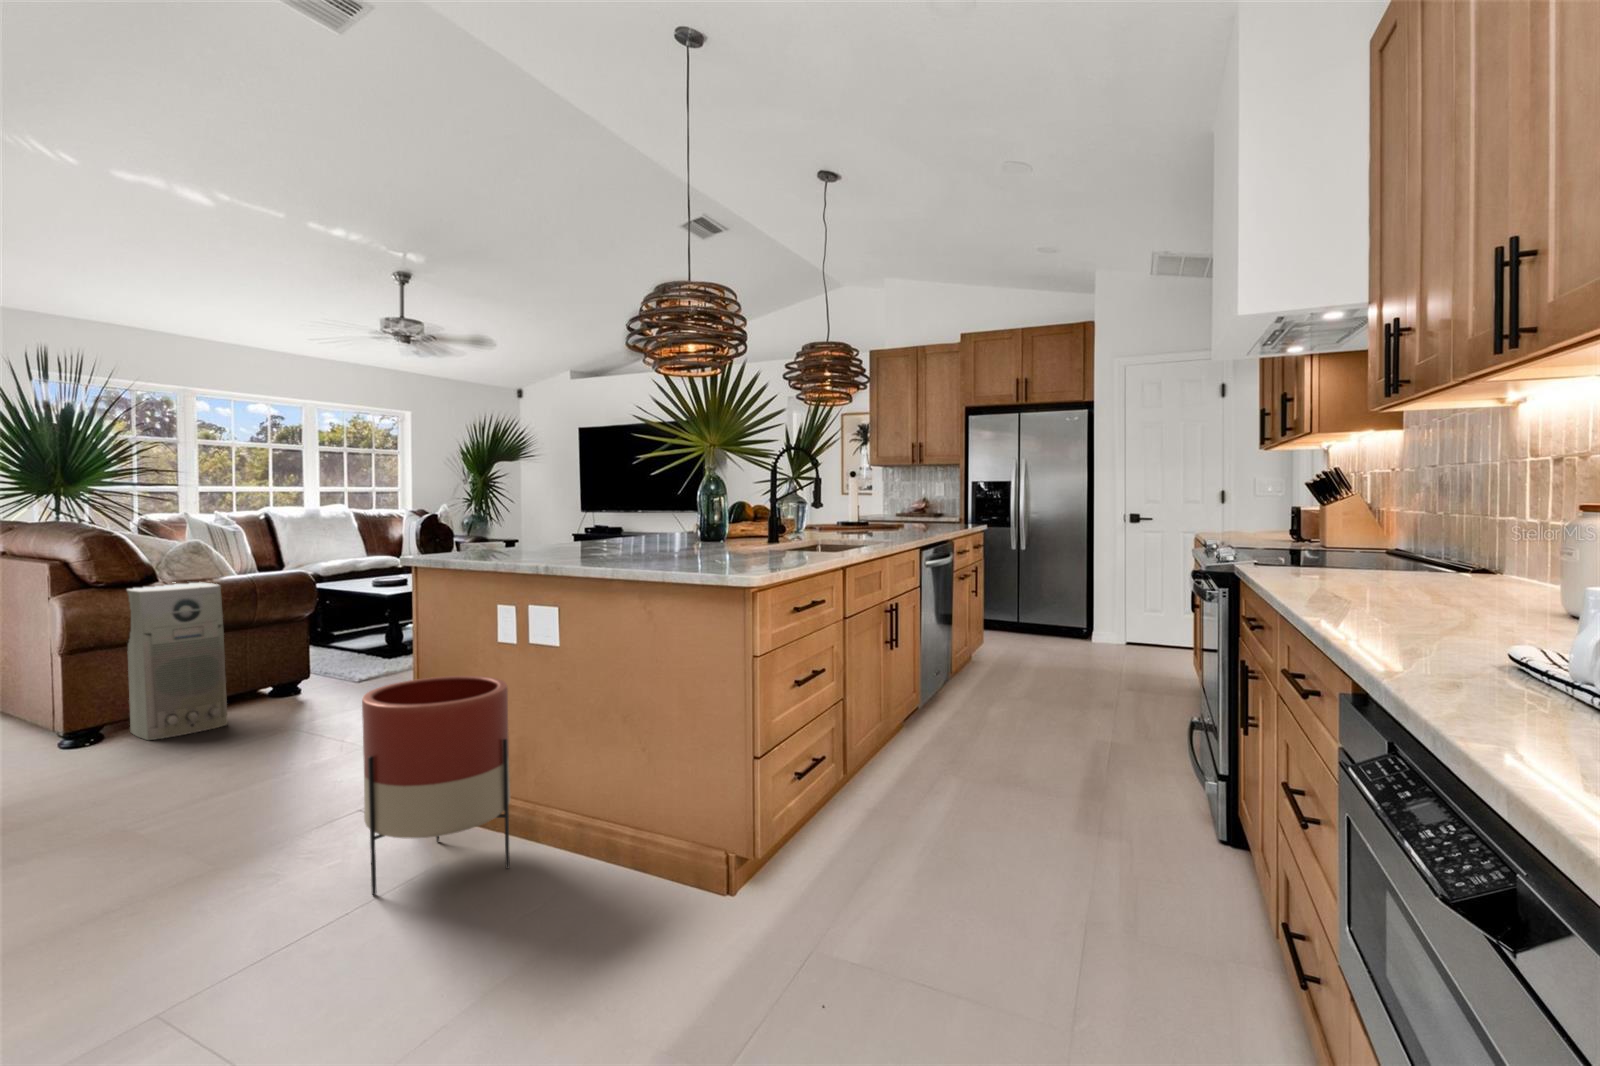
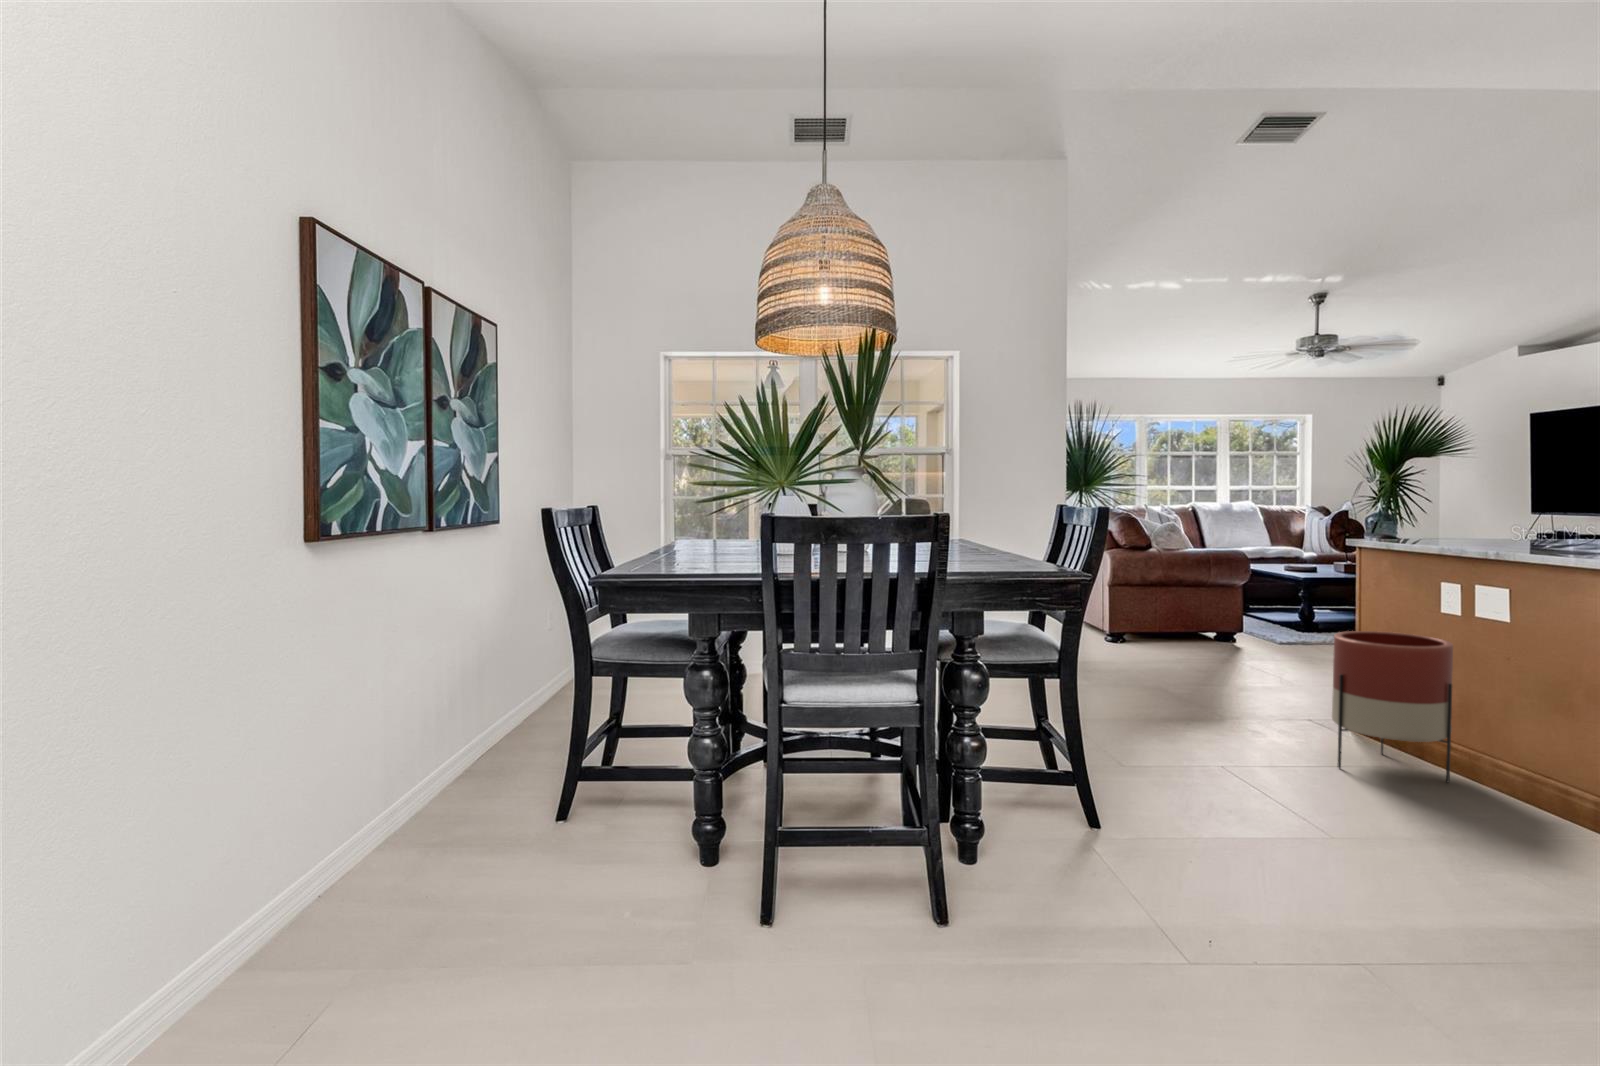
air purifier: present [127,583,228,740] -> none [1134,555,1194,657]

